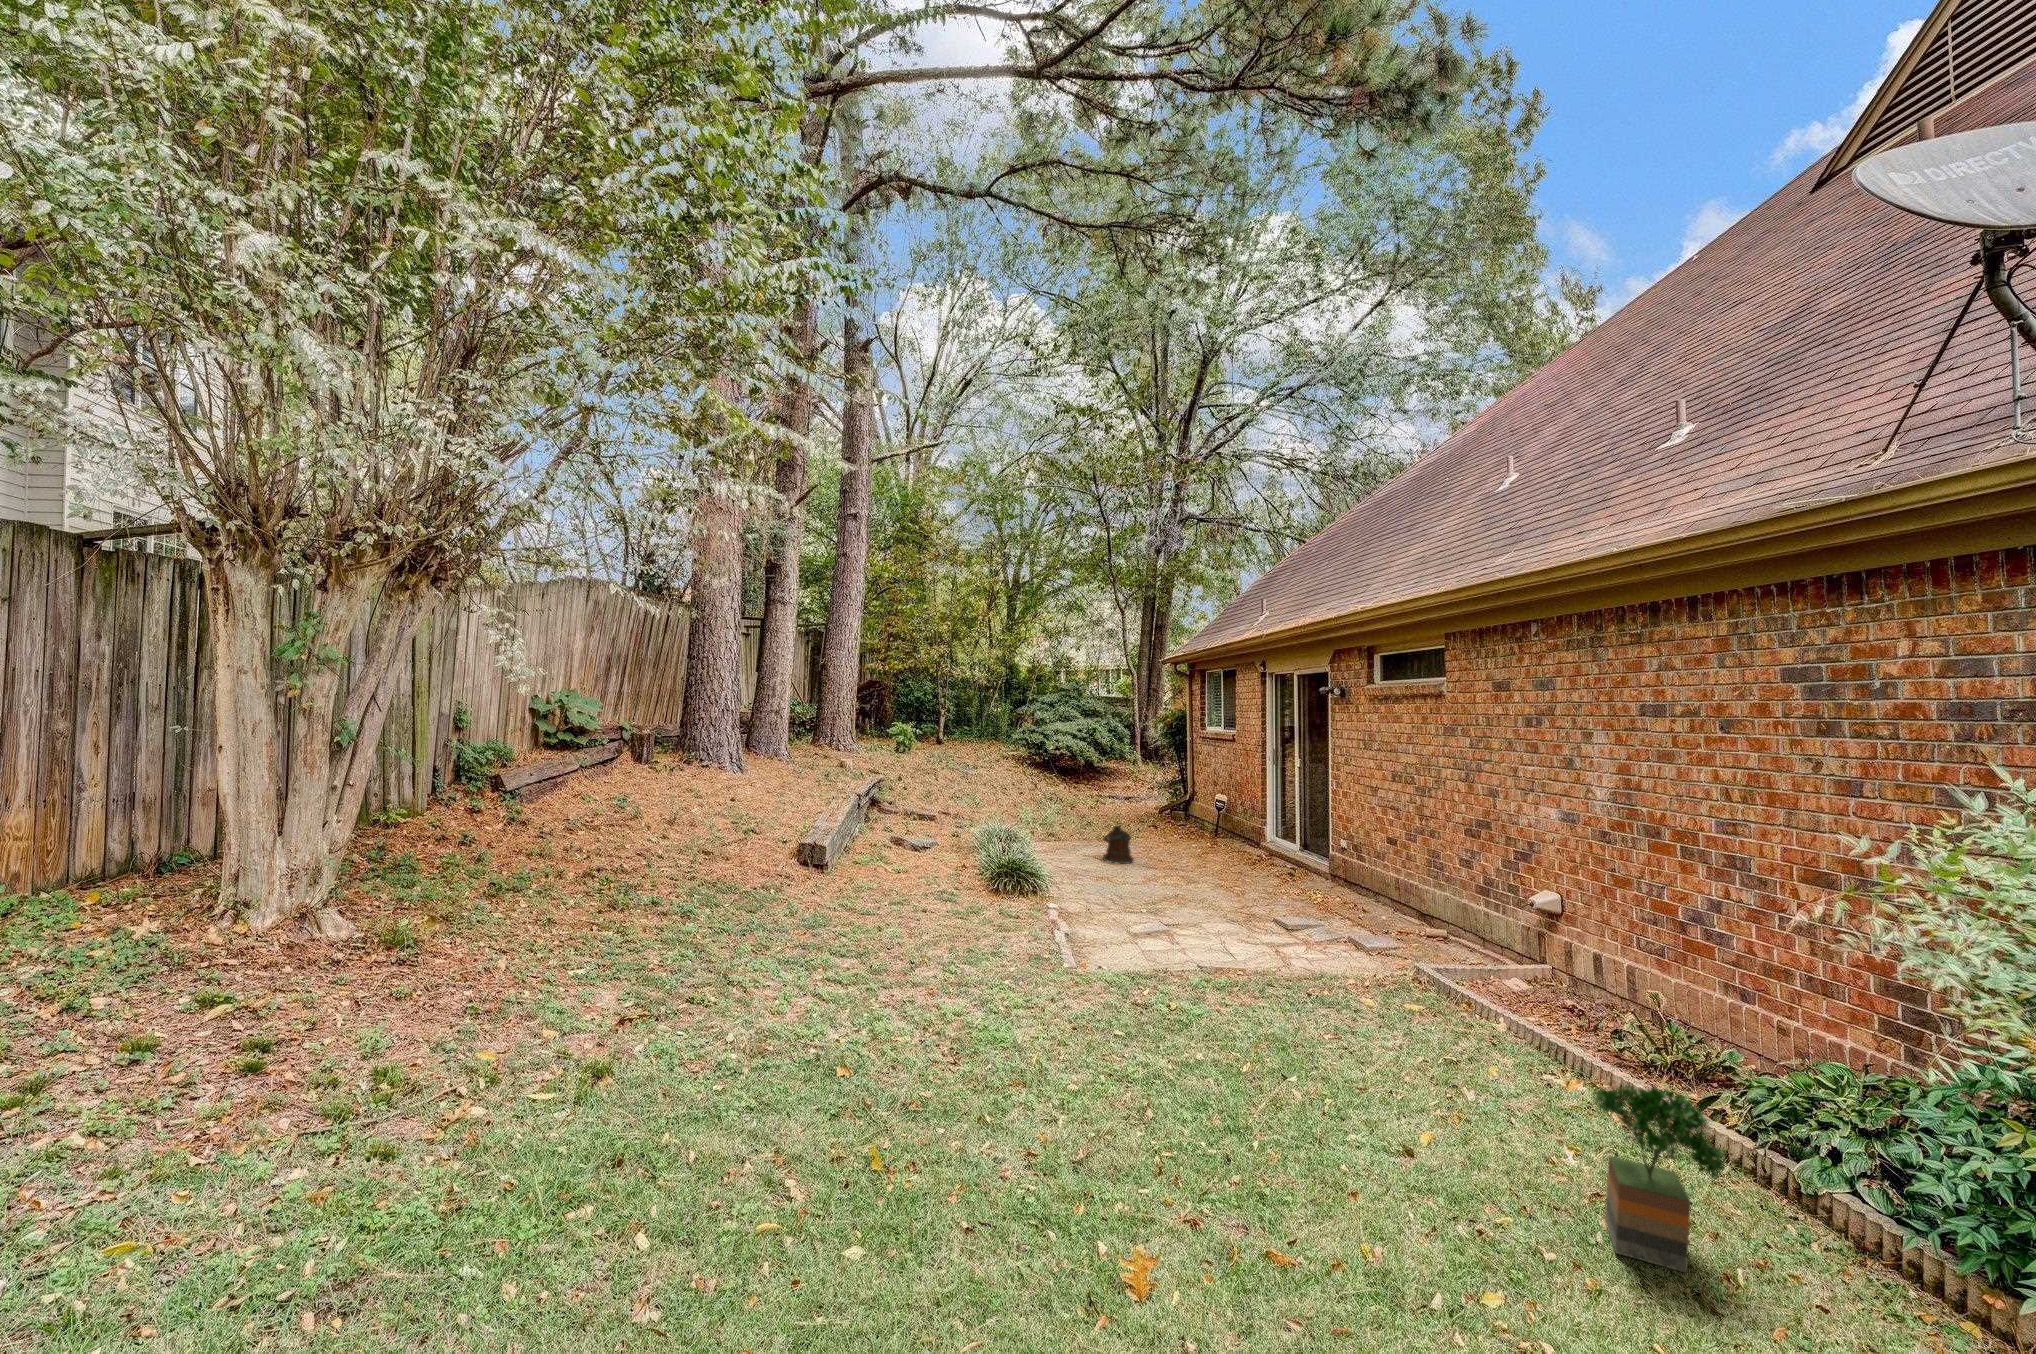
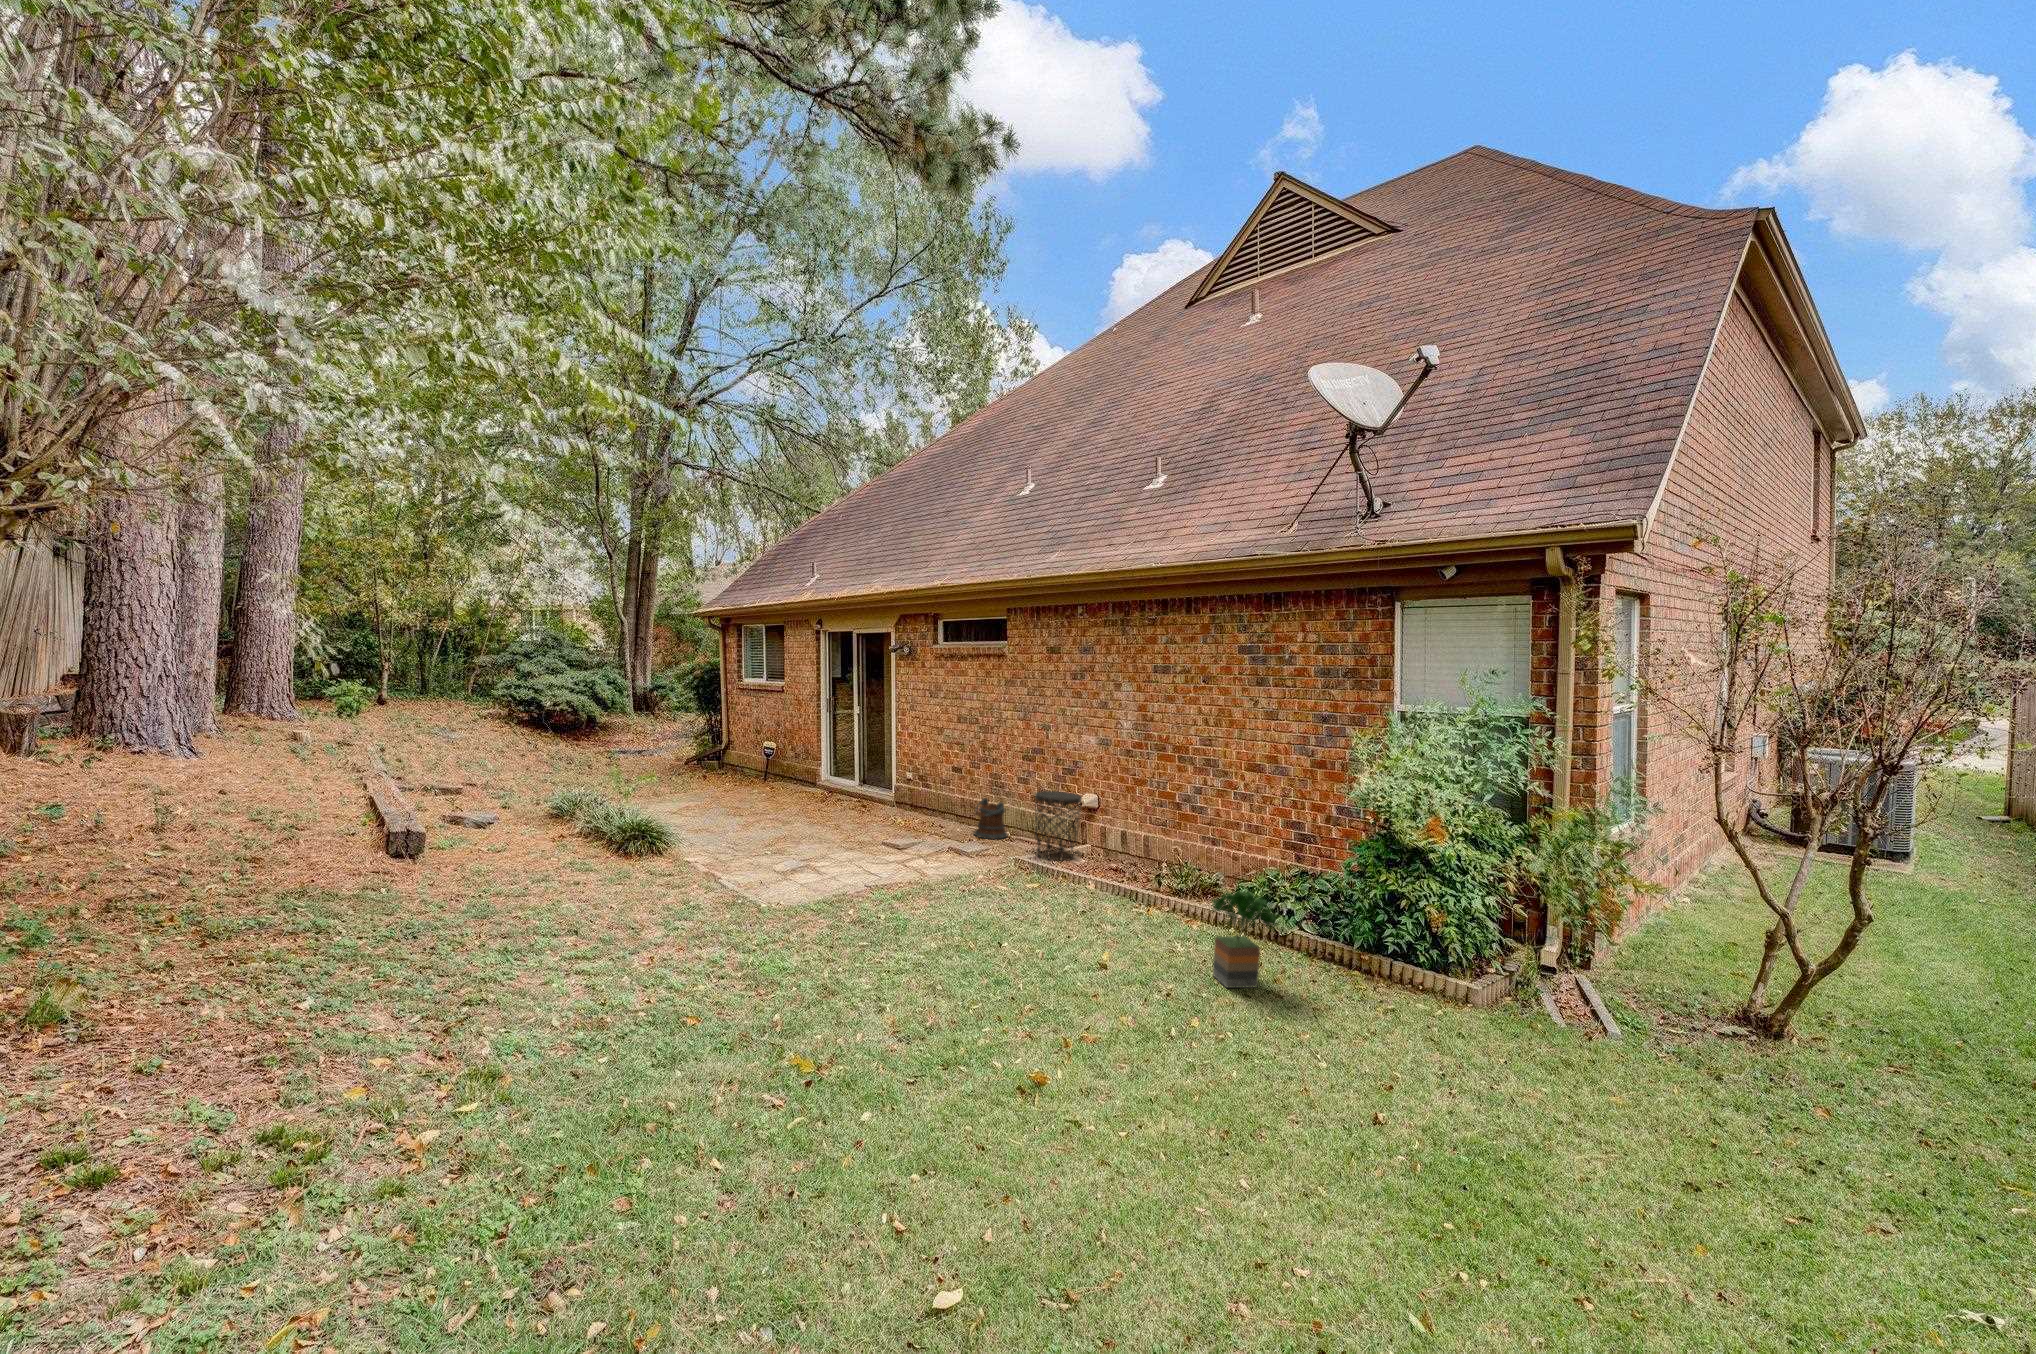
bucket: present [1103,826,1134,864] -> present [974,798,1008,839]
side table: none [1462,880,1536,982] -> present [1035,791,1082,860]

